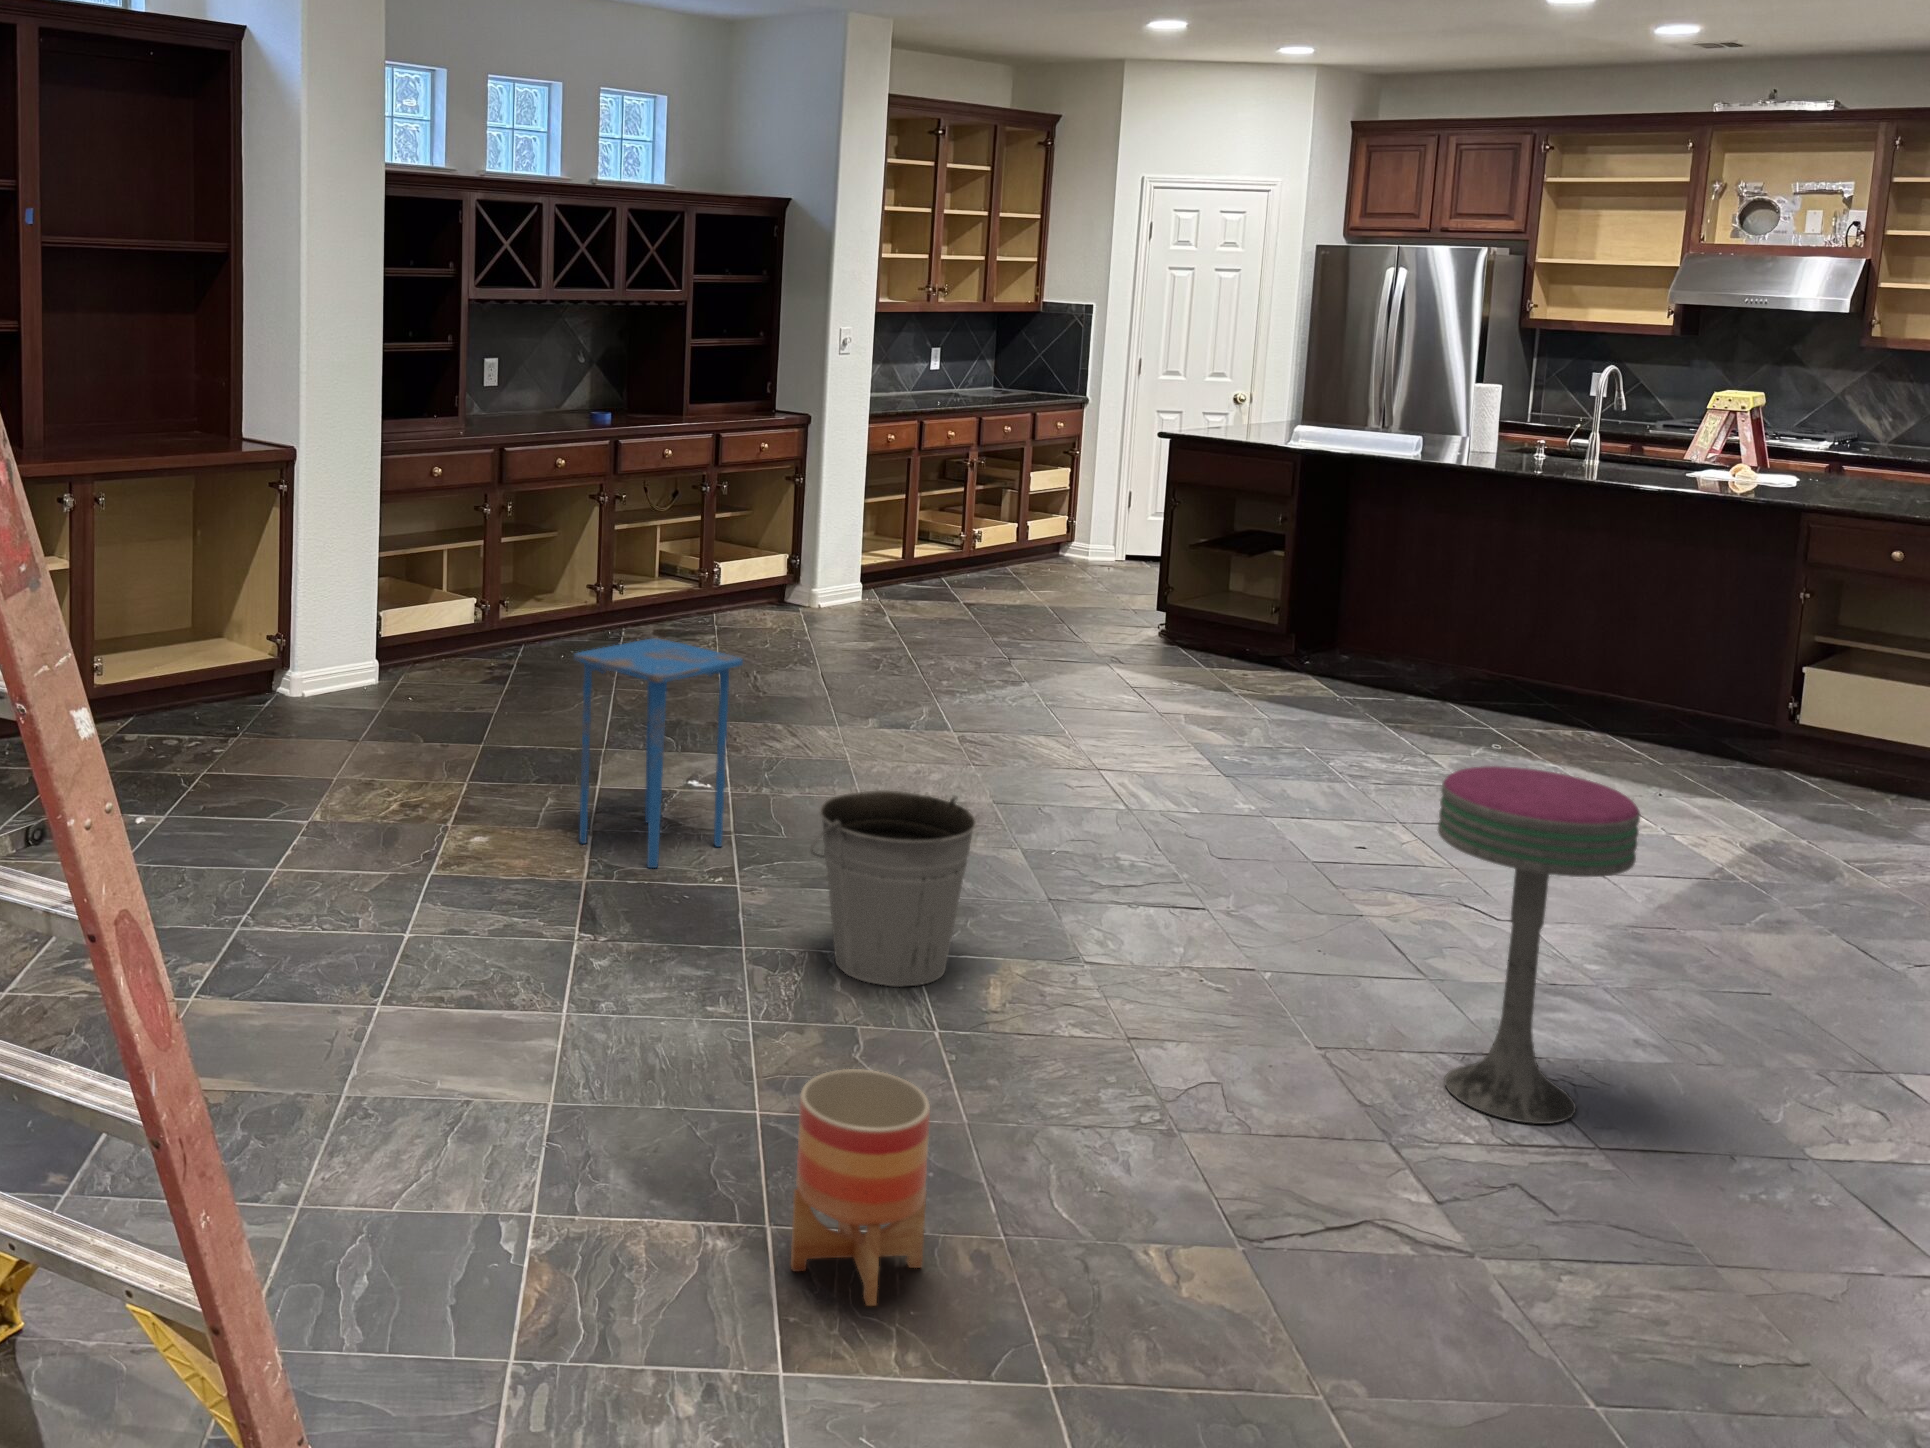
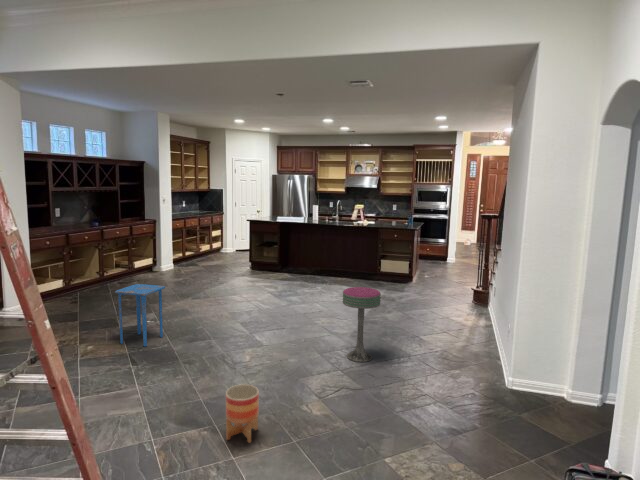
bucket: present [810,790,976,987] -> none [197,313,239,364]

